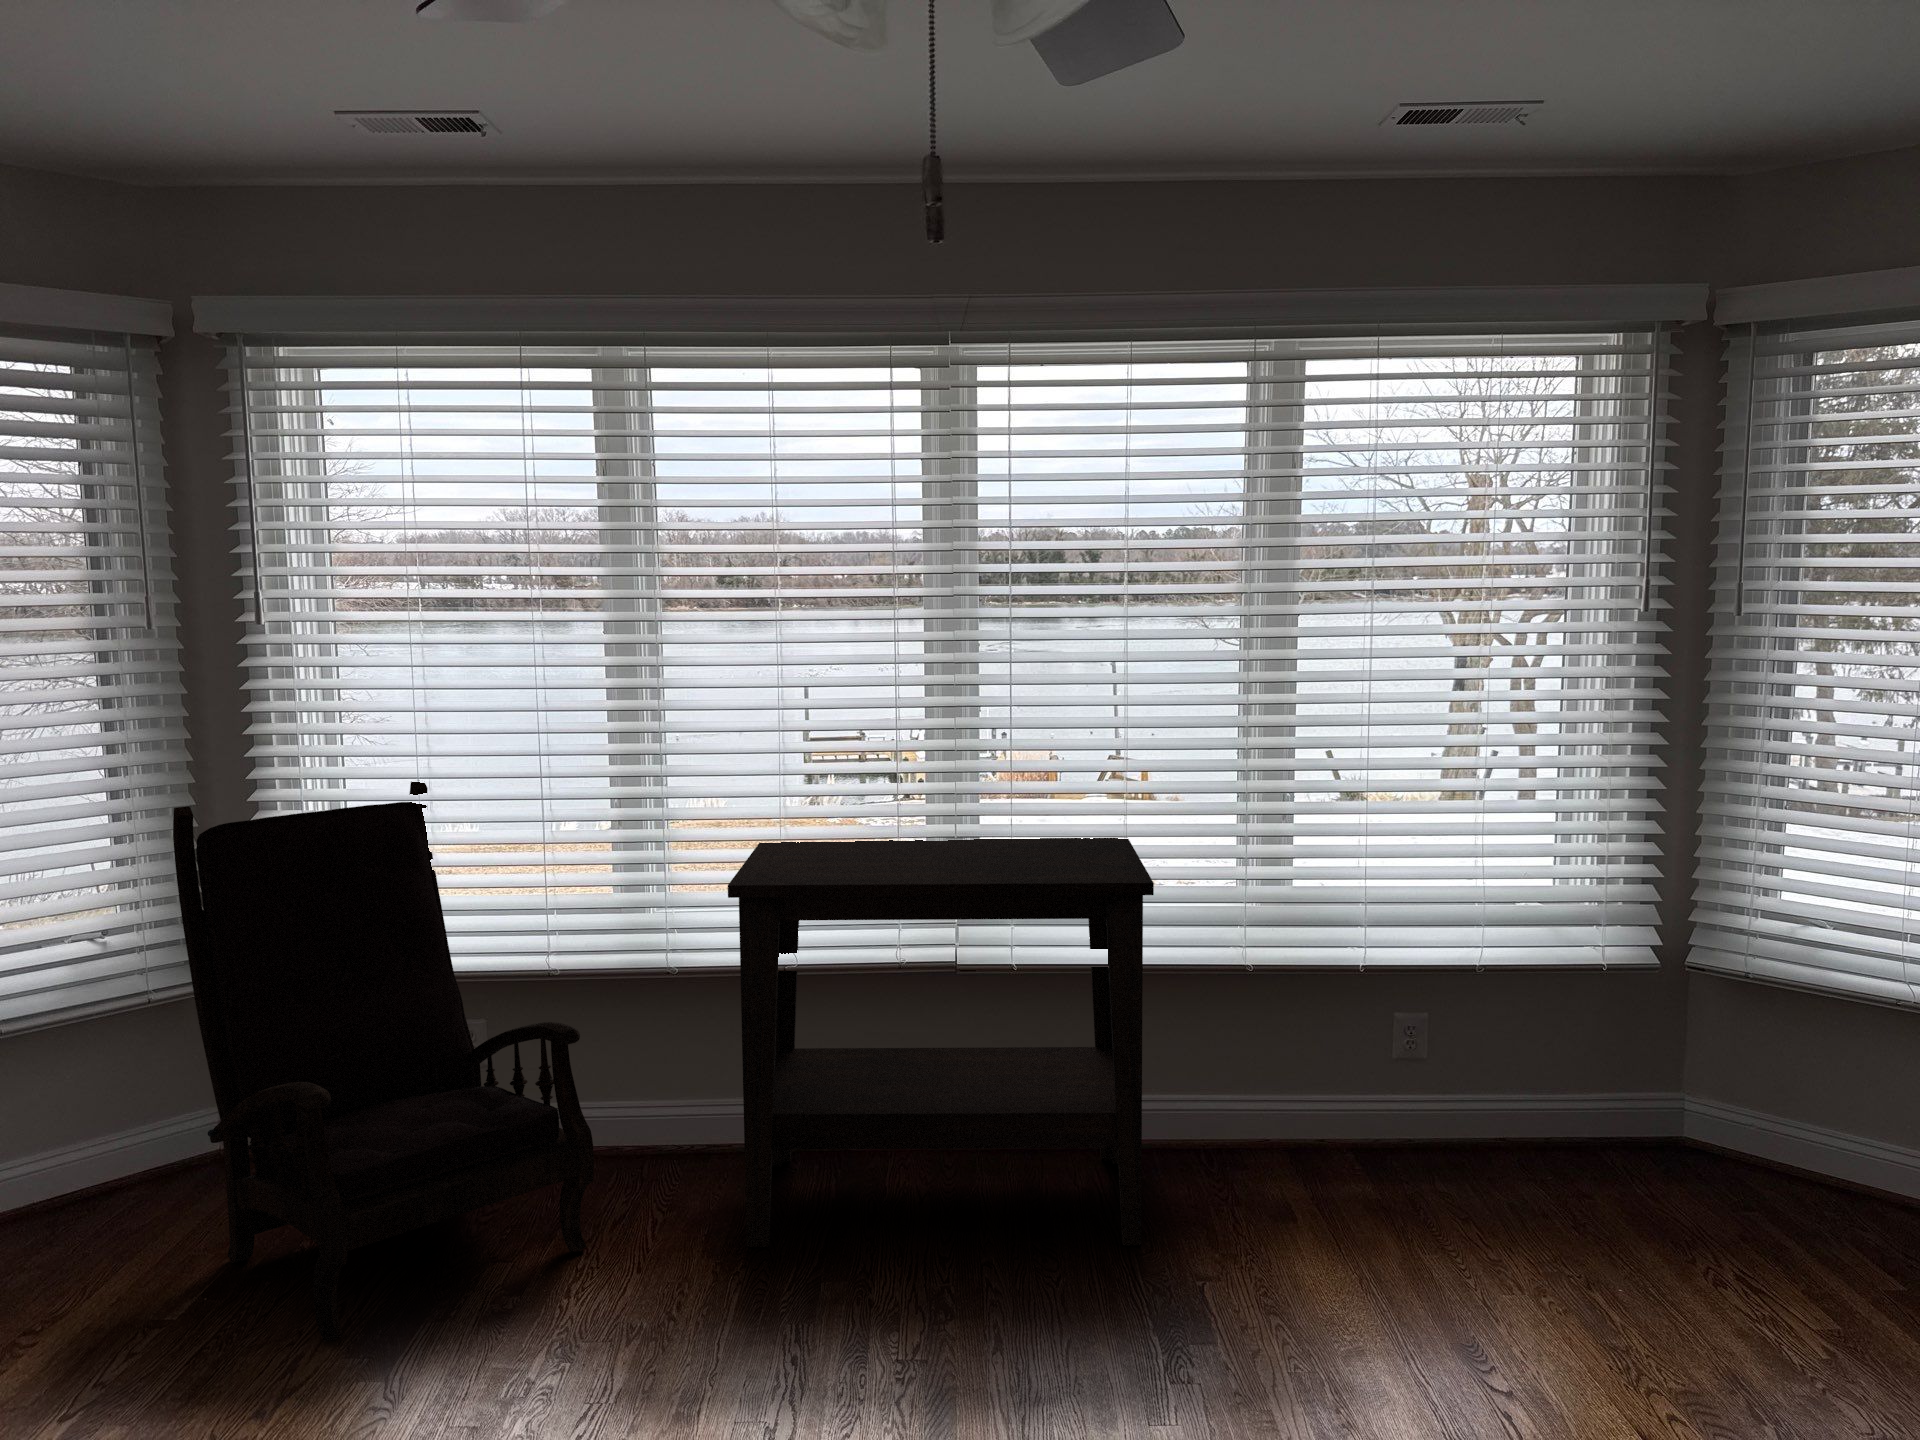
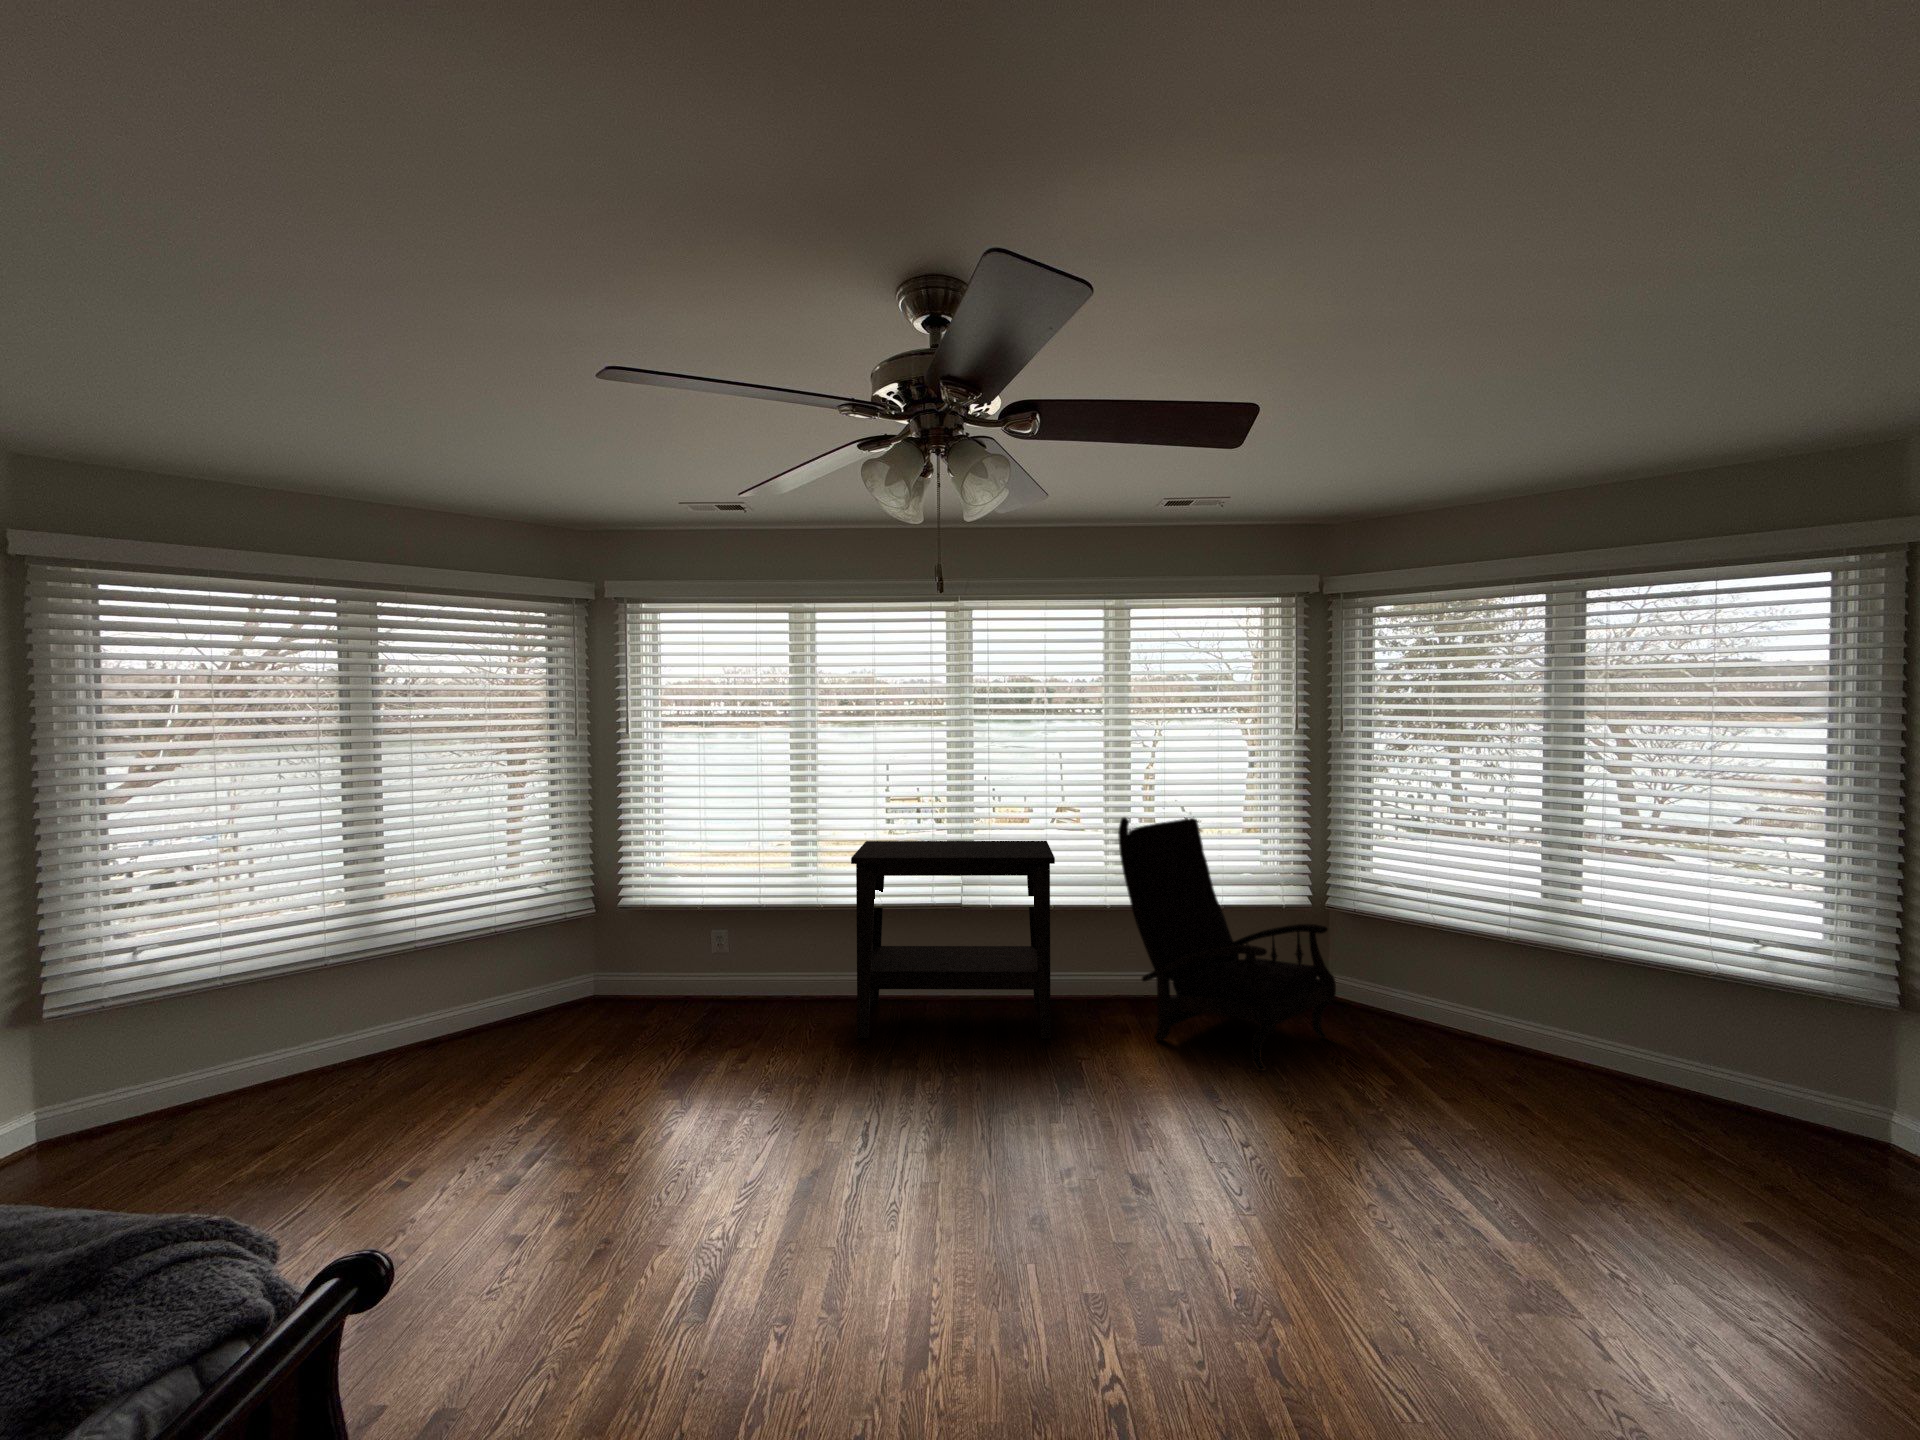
armchair: present [173,782,594,1341] -> present [1118,817,1336,1071]

